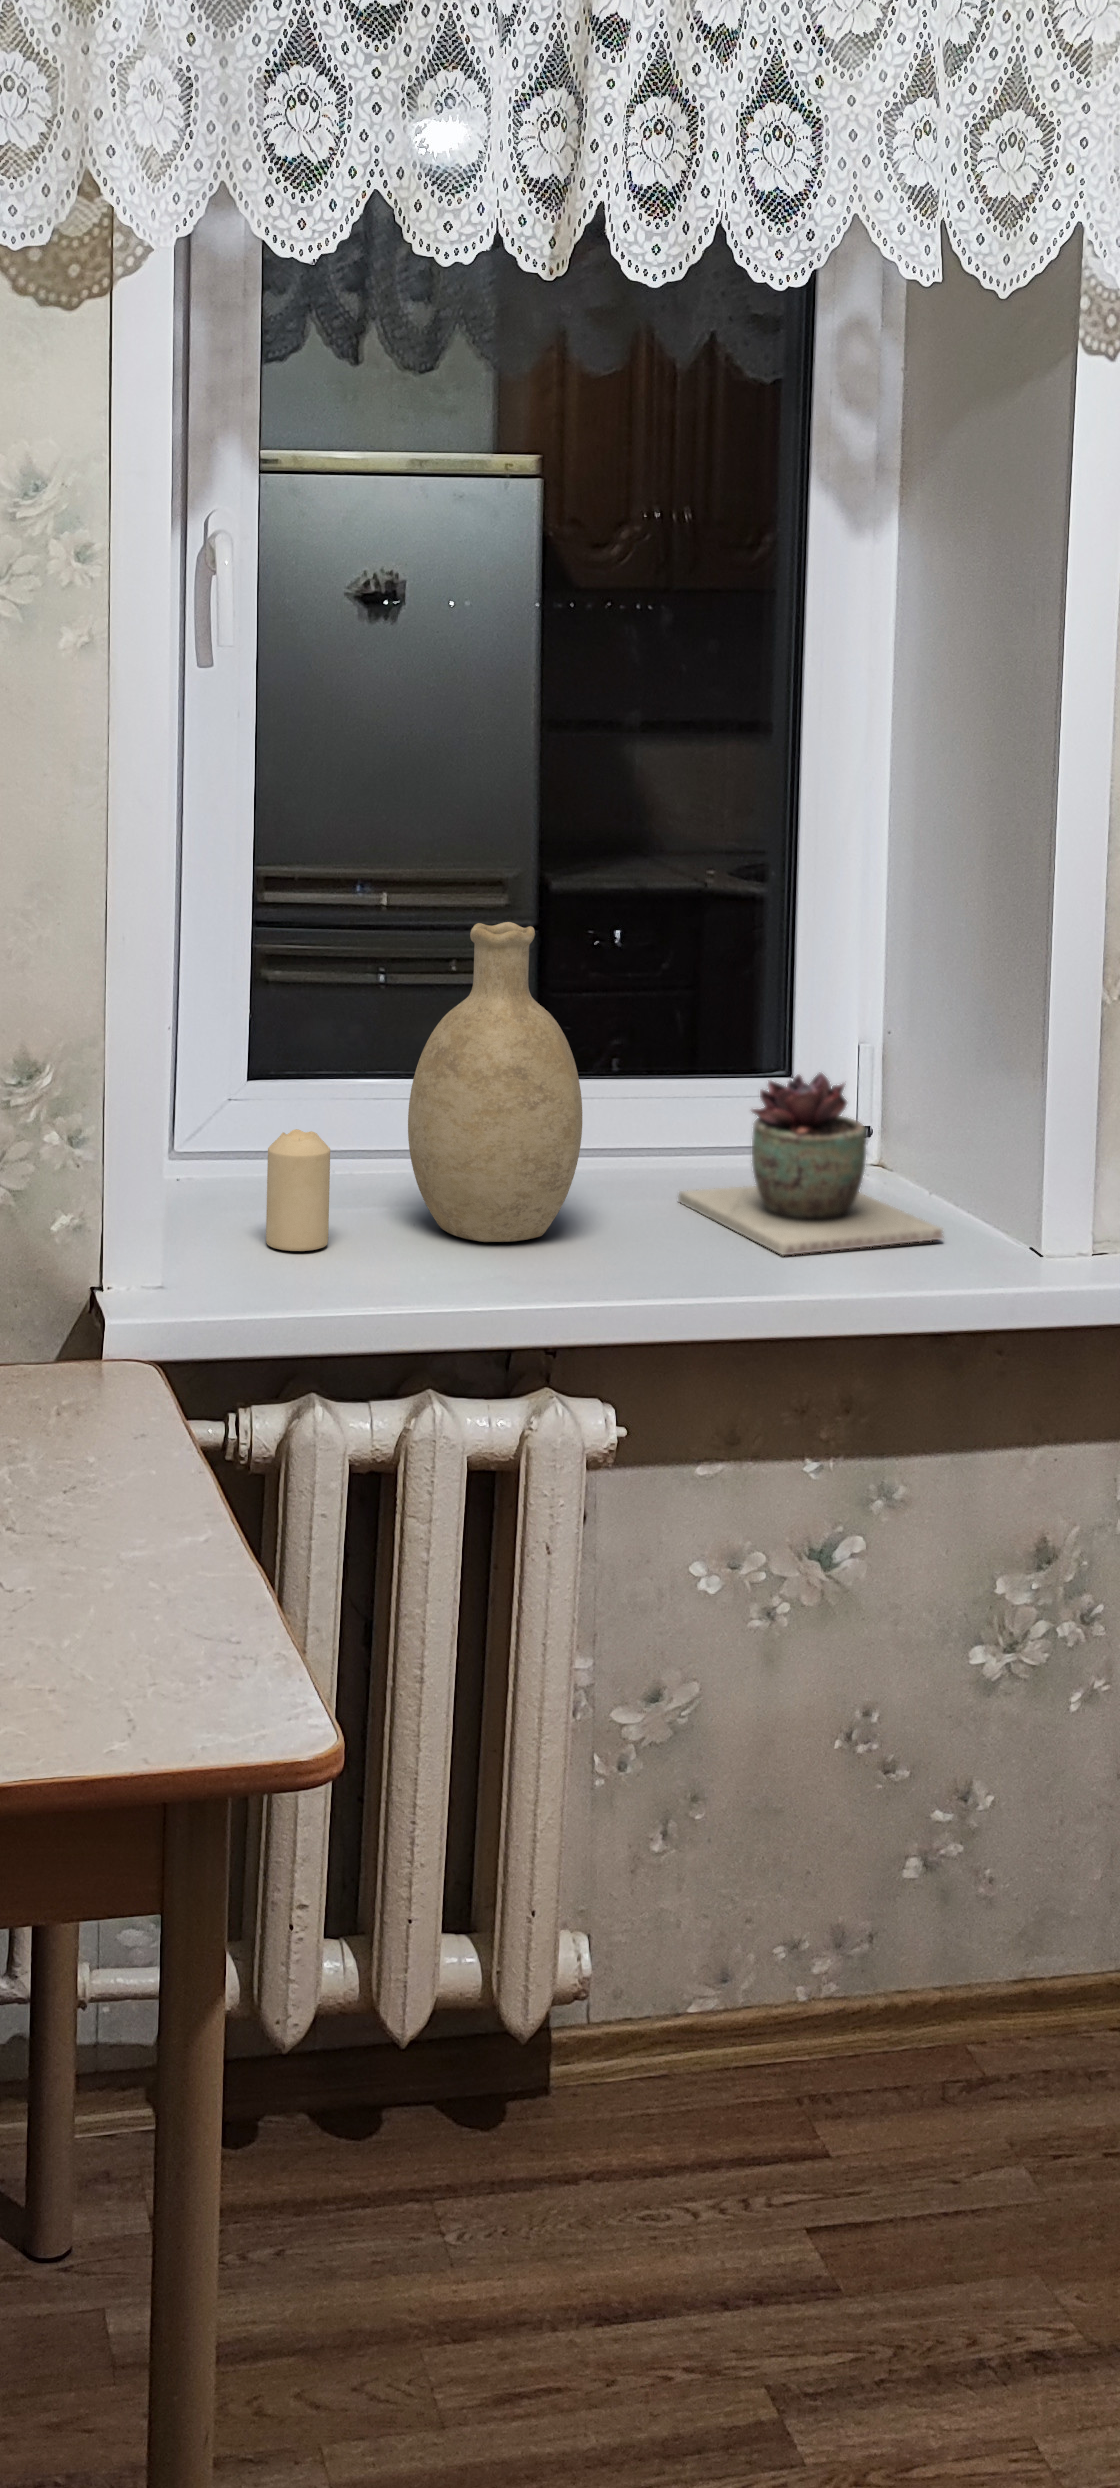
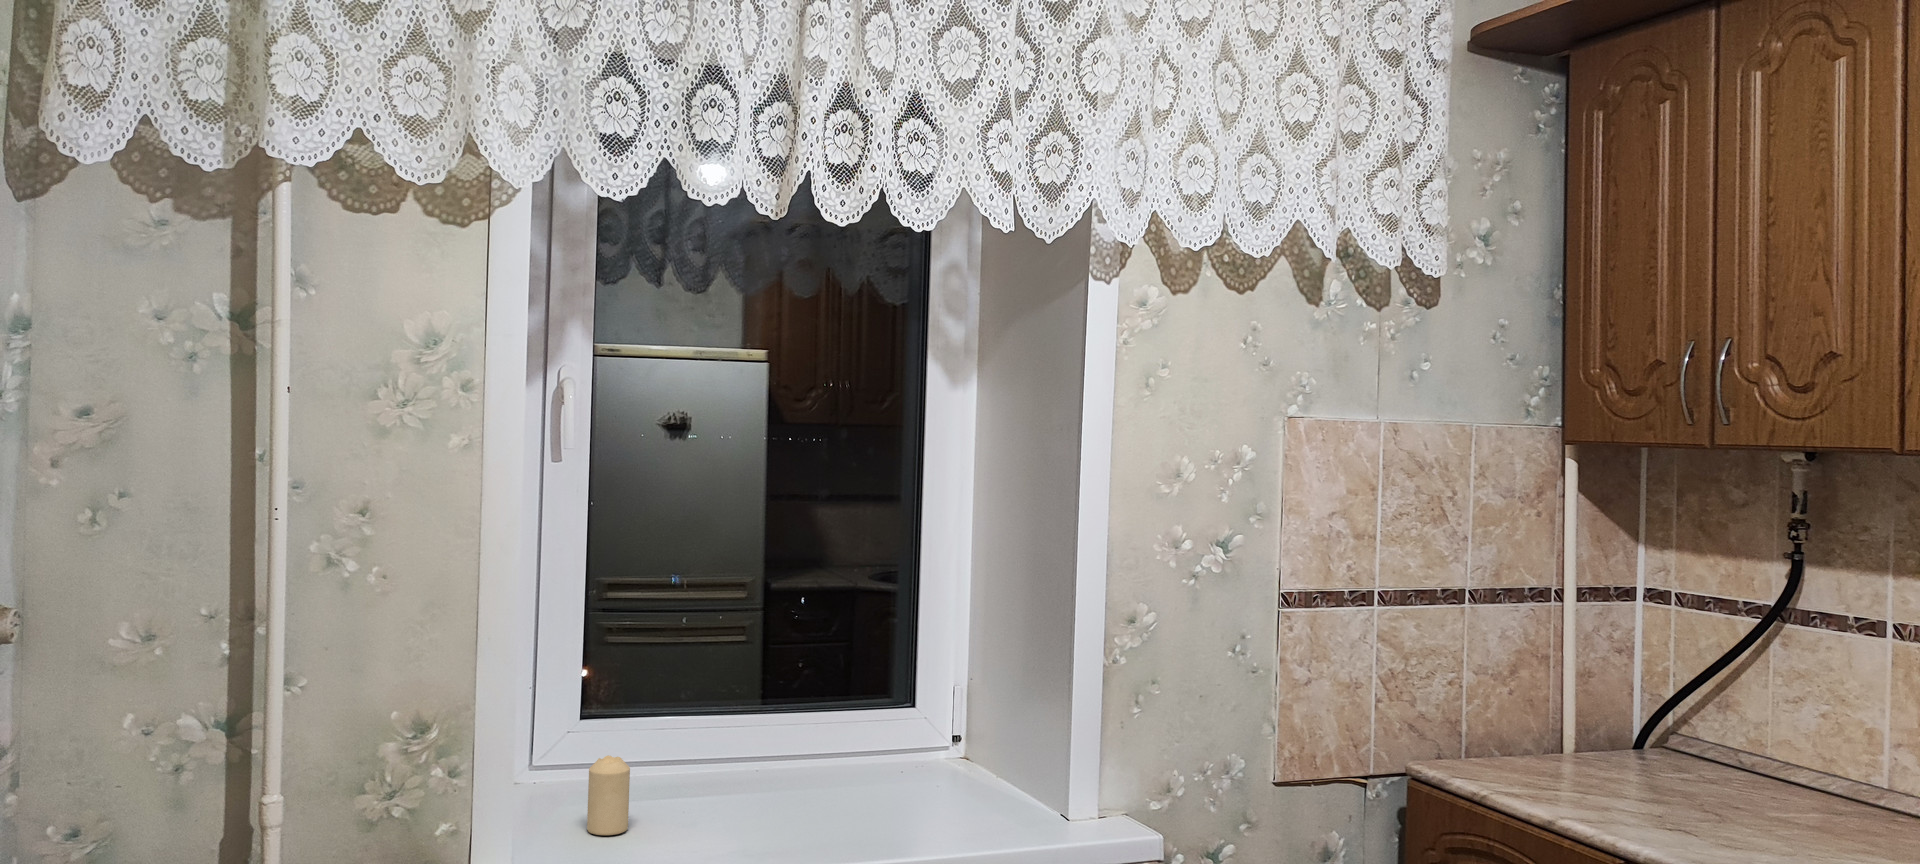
decorative vase: present [408,922,582,1242] -> none [681,620,791,823]
succulent plant: present [678,1073,943,1255] -> none [849,708,1011,825]

